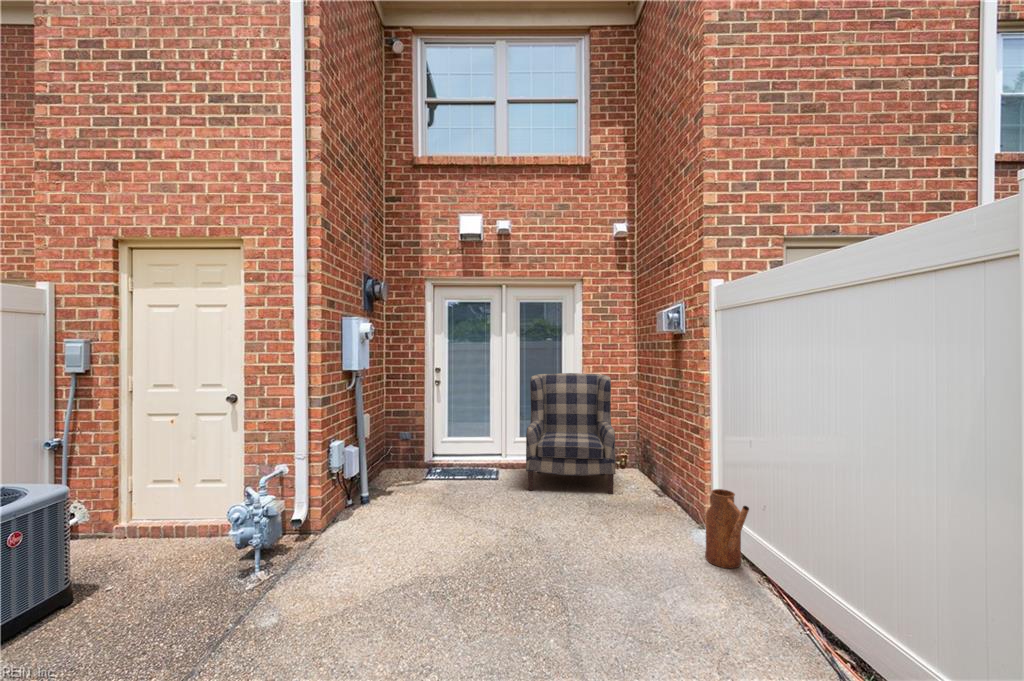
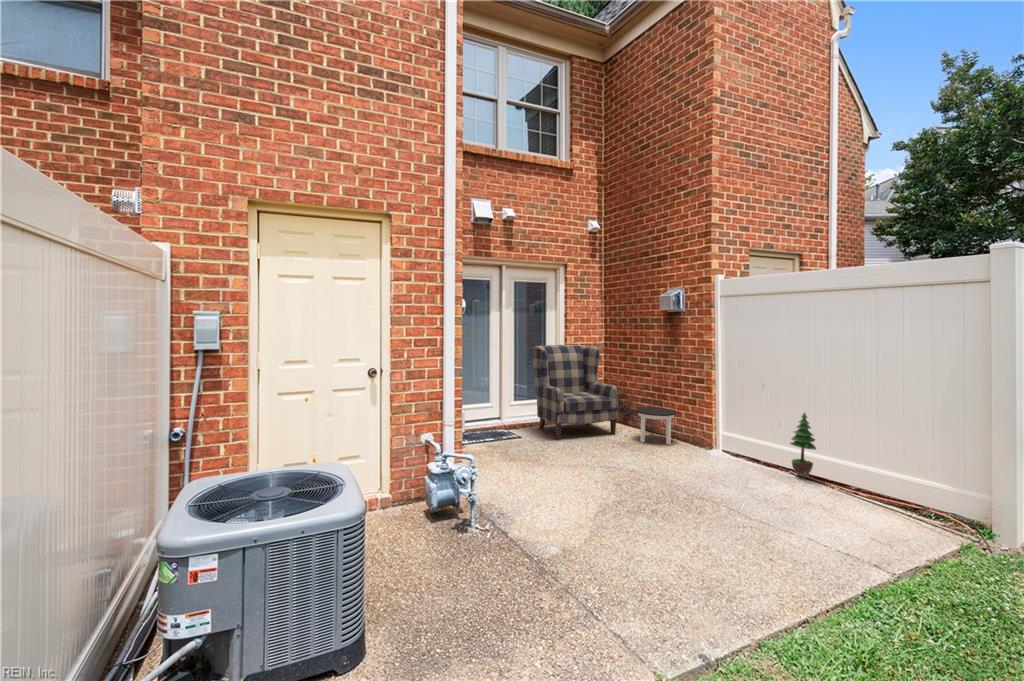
round table: none [625,463,683,522] -> present [636,407,676,444]
watering can: present [705,489,749,568] -> none [713,412,753,459]
potted tree: none [780,516,833,641] -> present [790,413,816,477]

